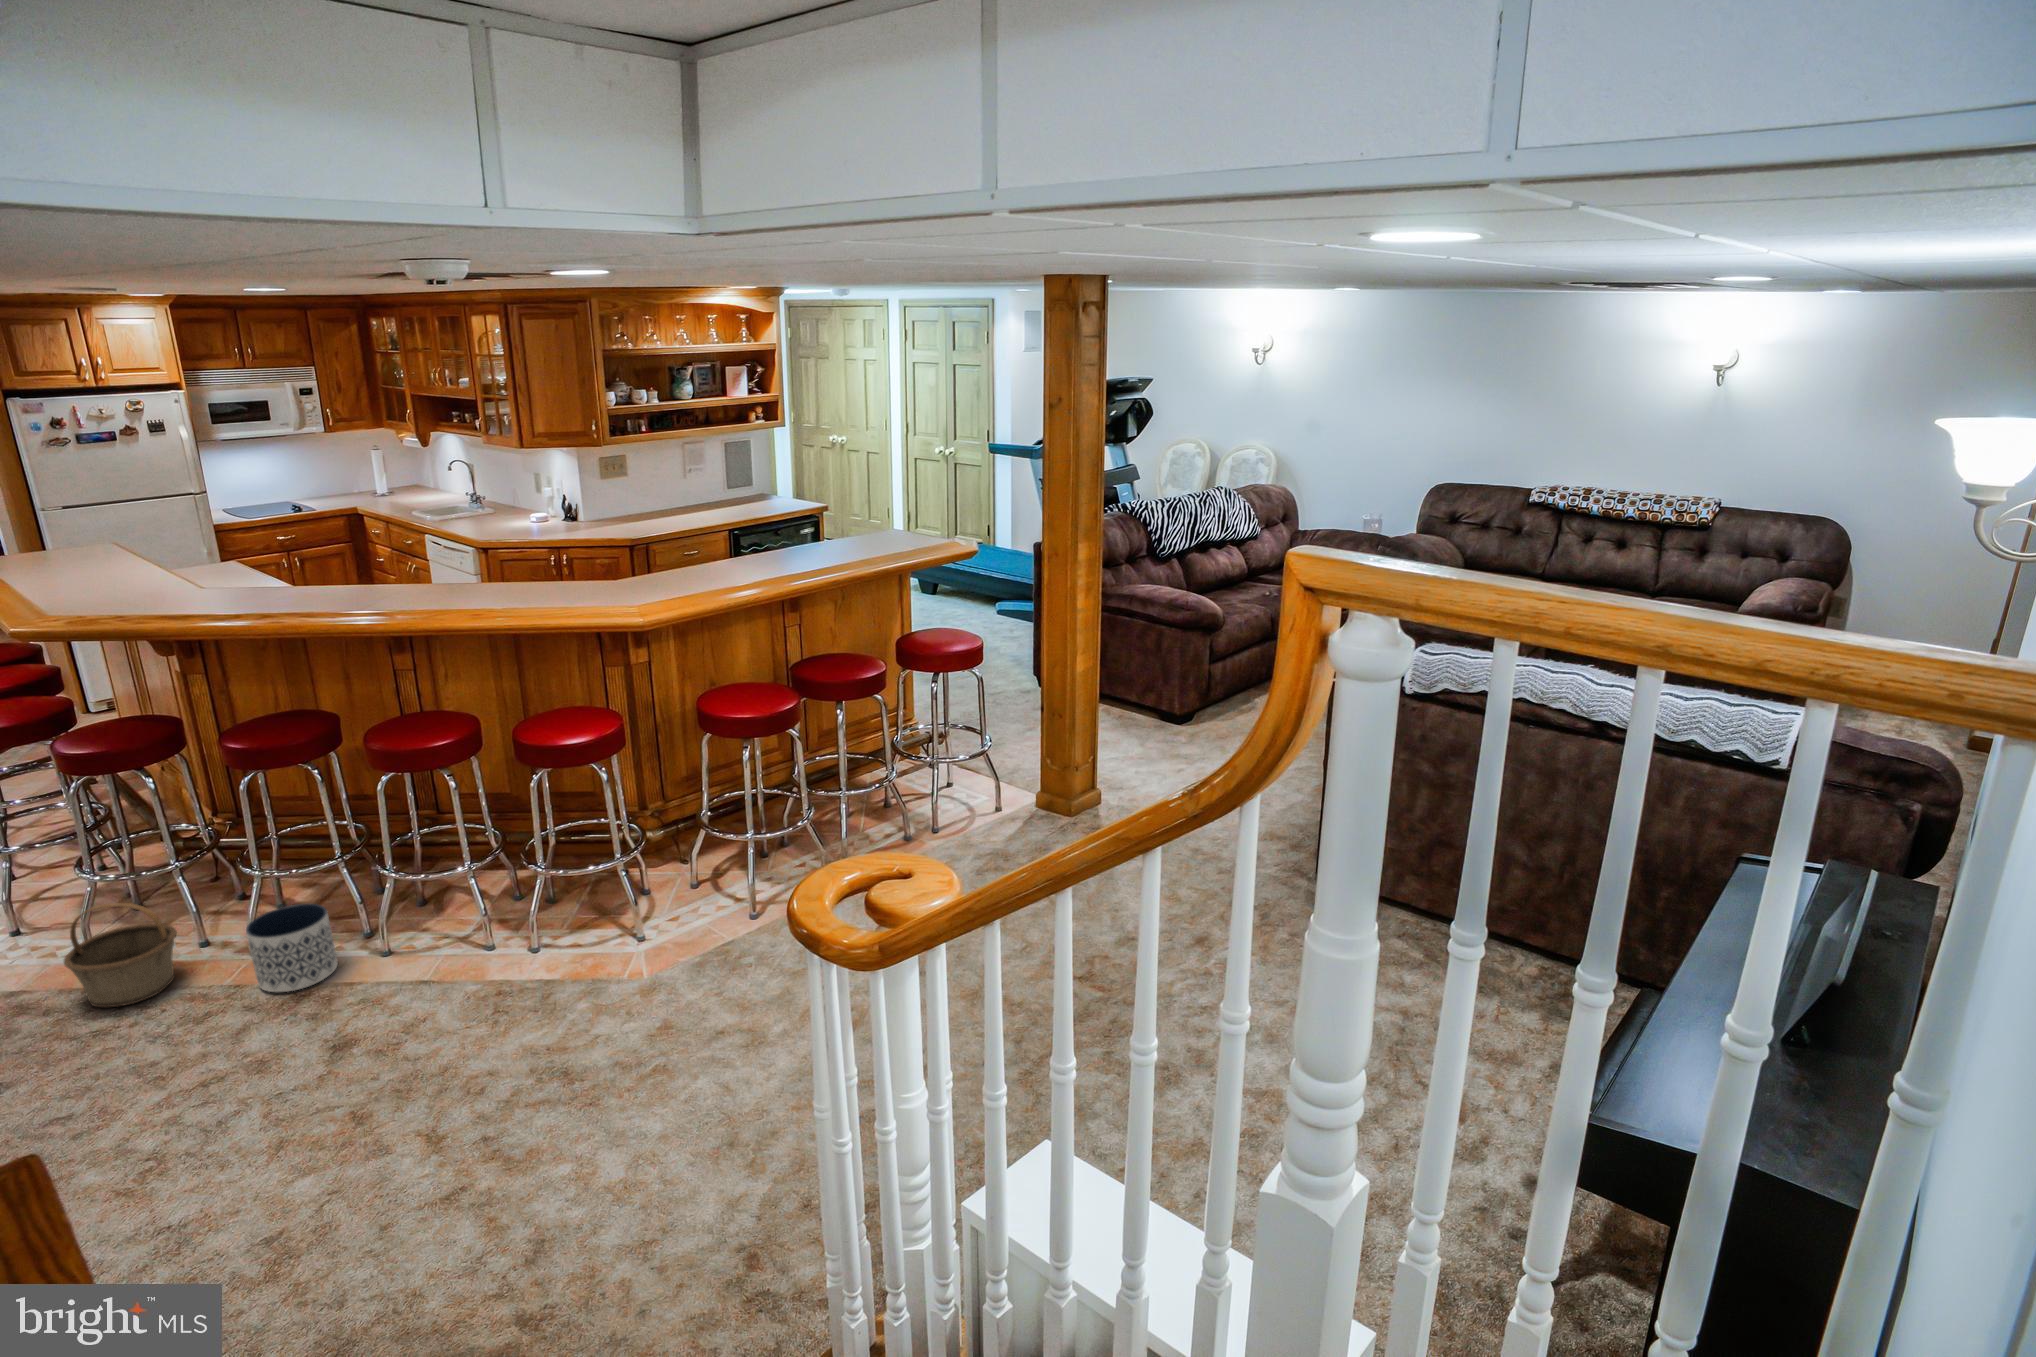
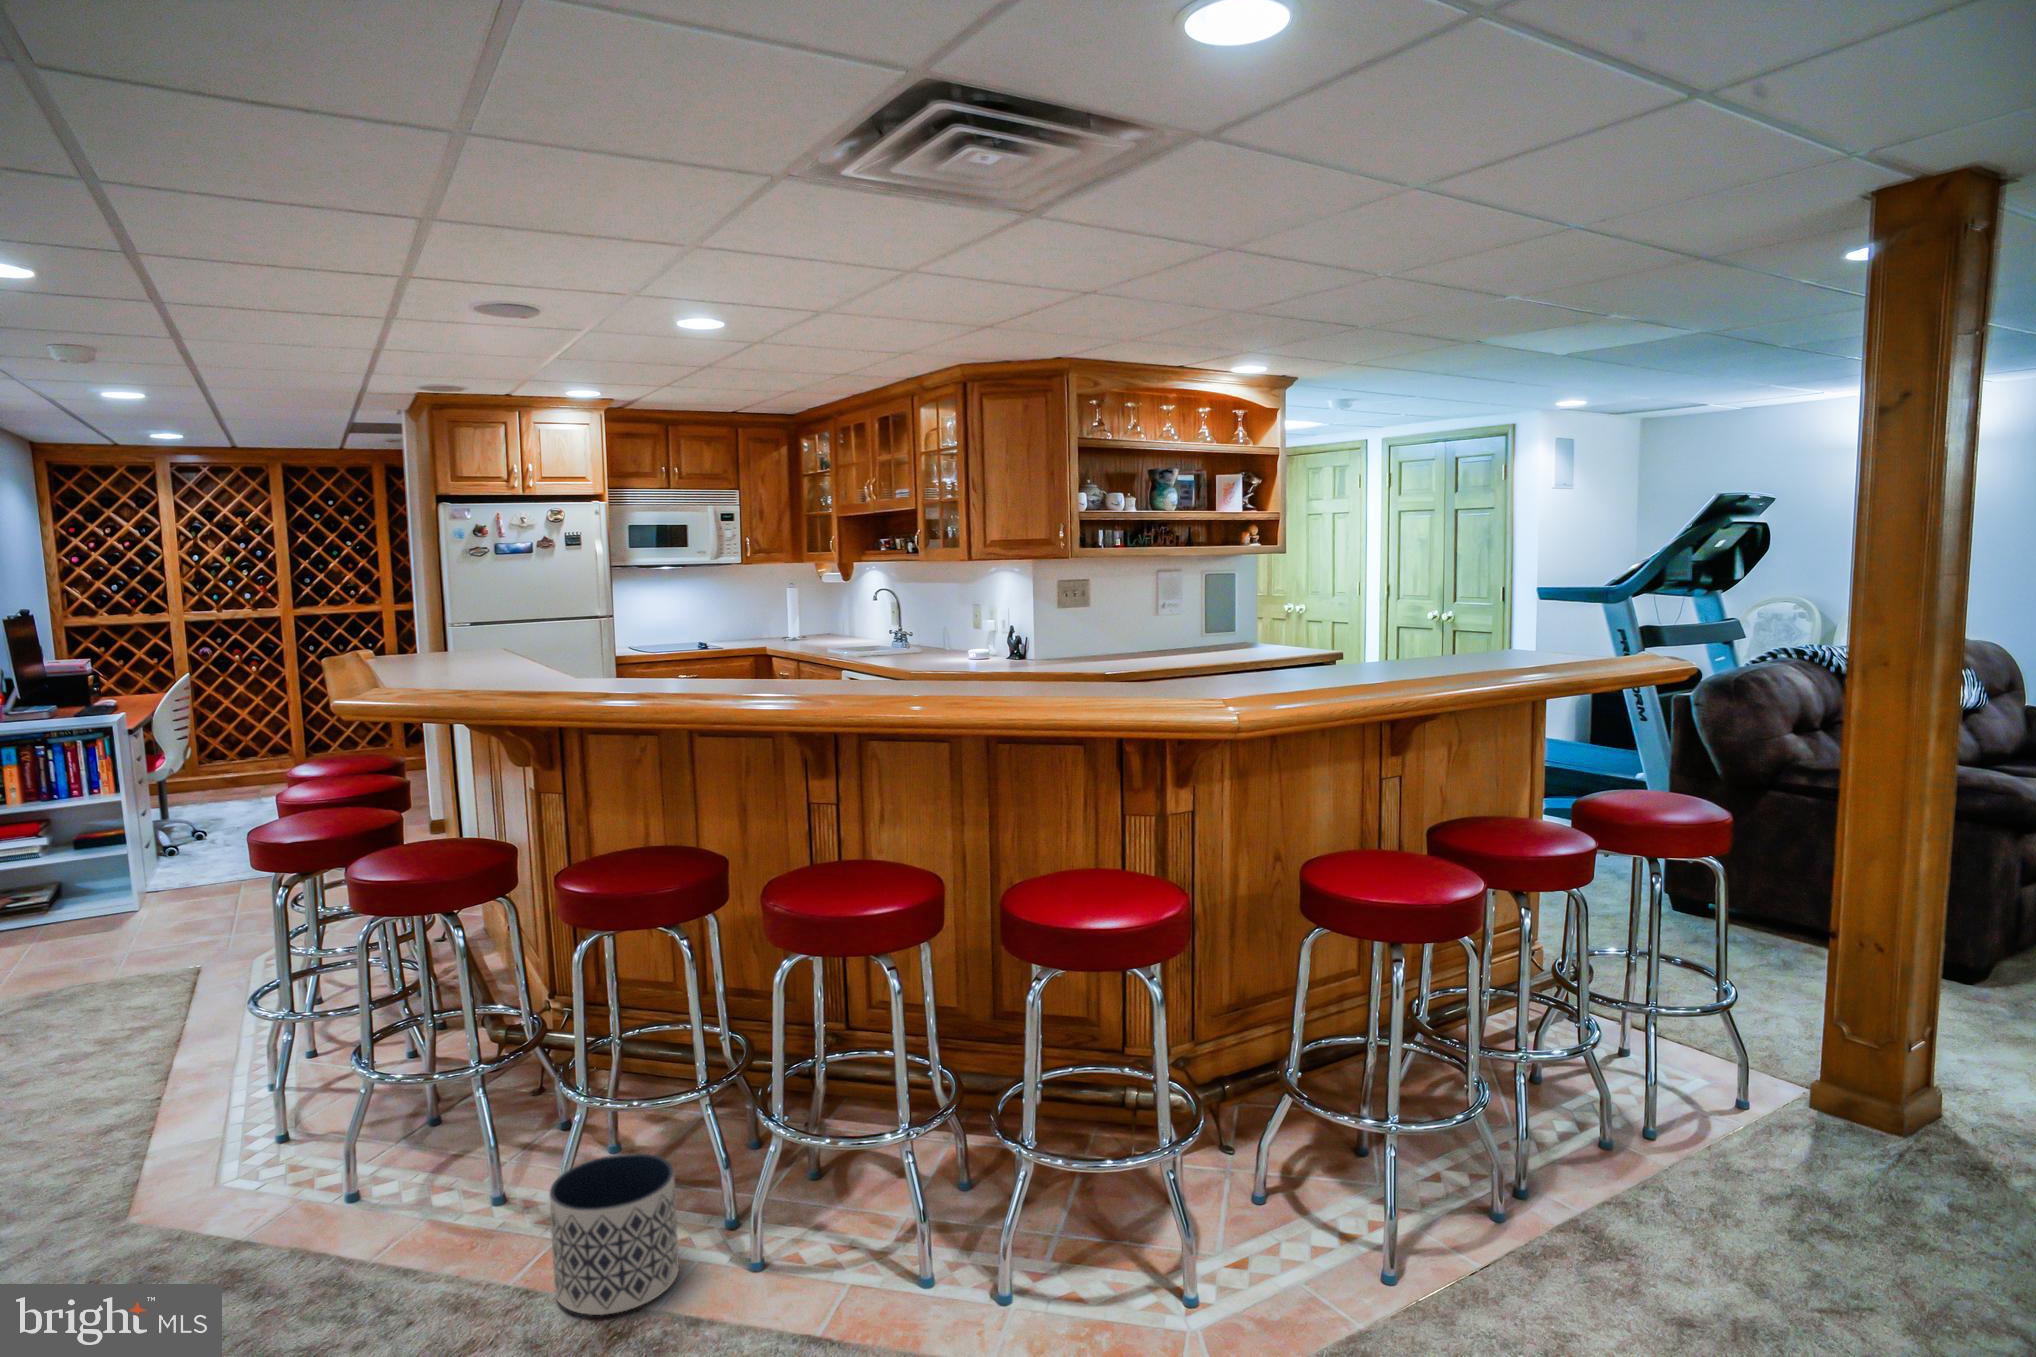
basket: present [64,903,177,1007] -> none [294,1116,459,1298]

